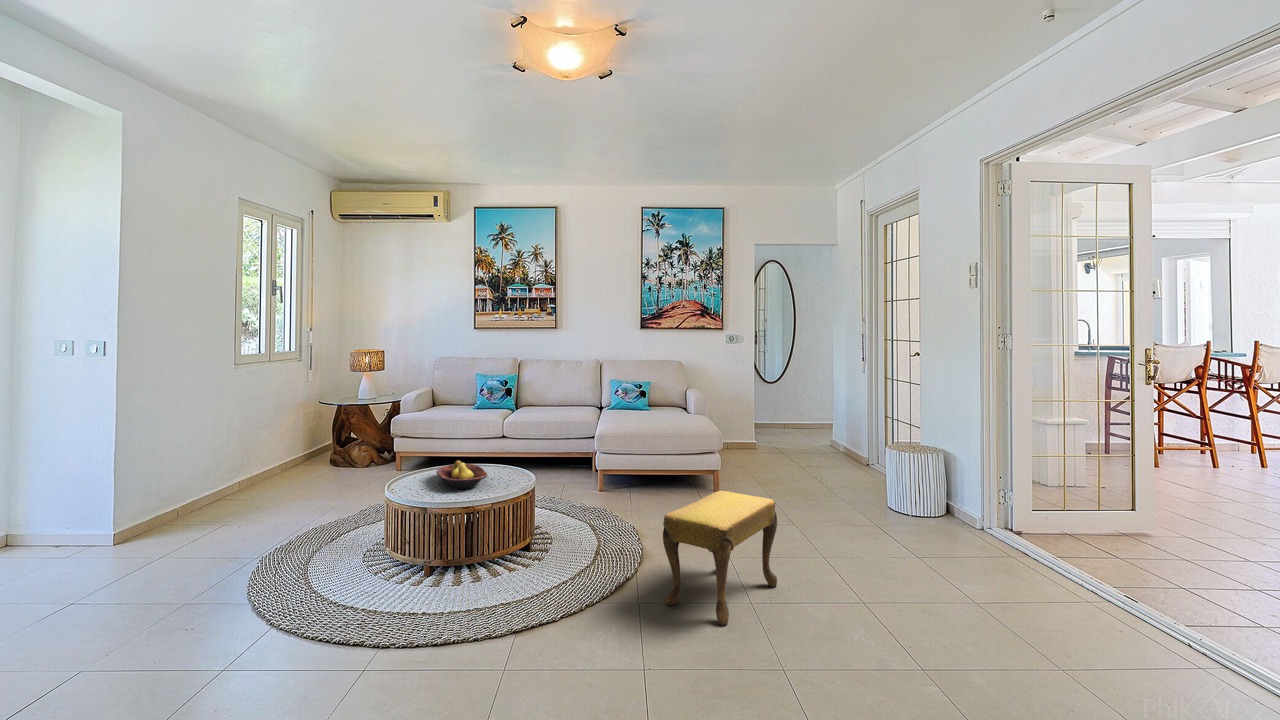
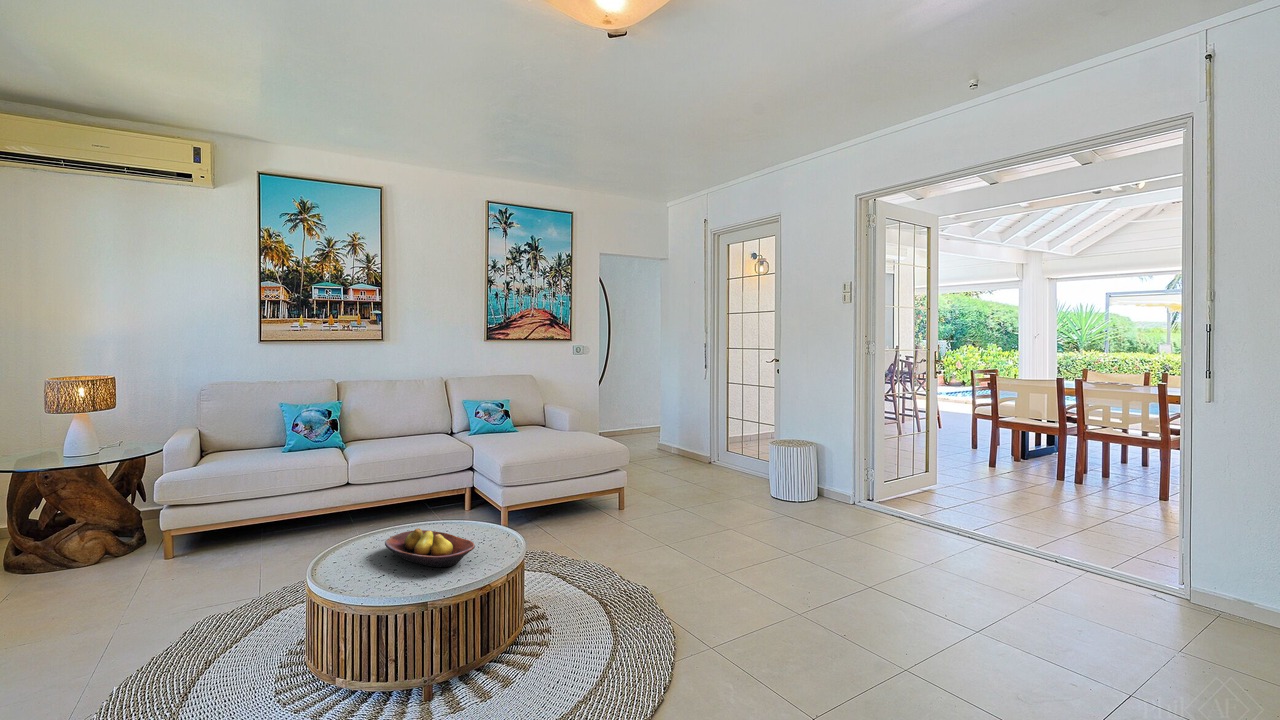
footstool: present [663,491,777,625] -> none [735,516,816,656]

